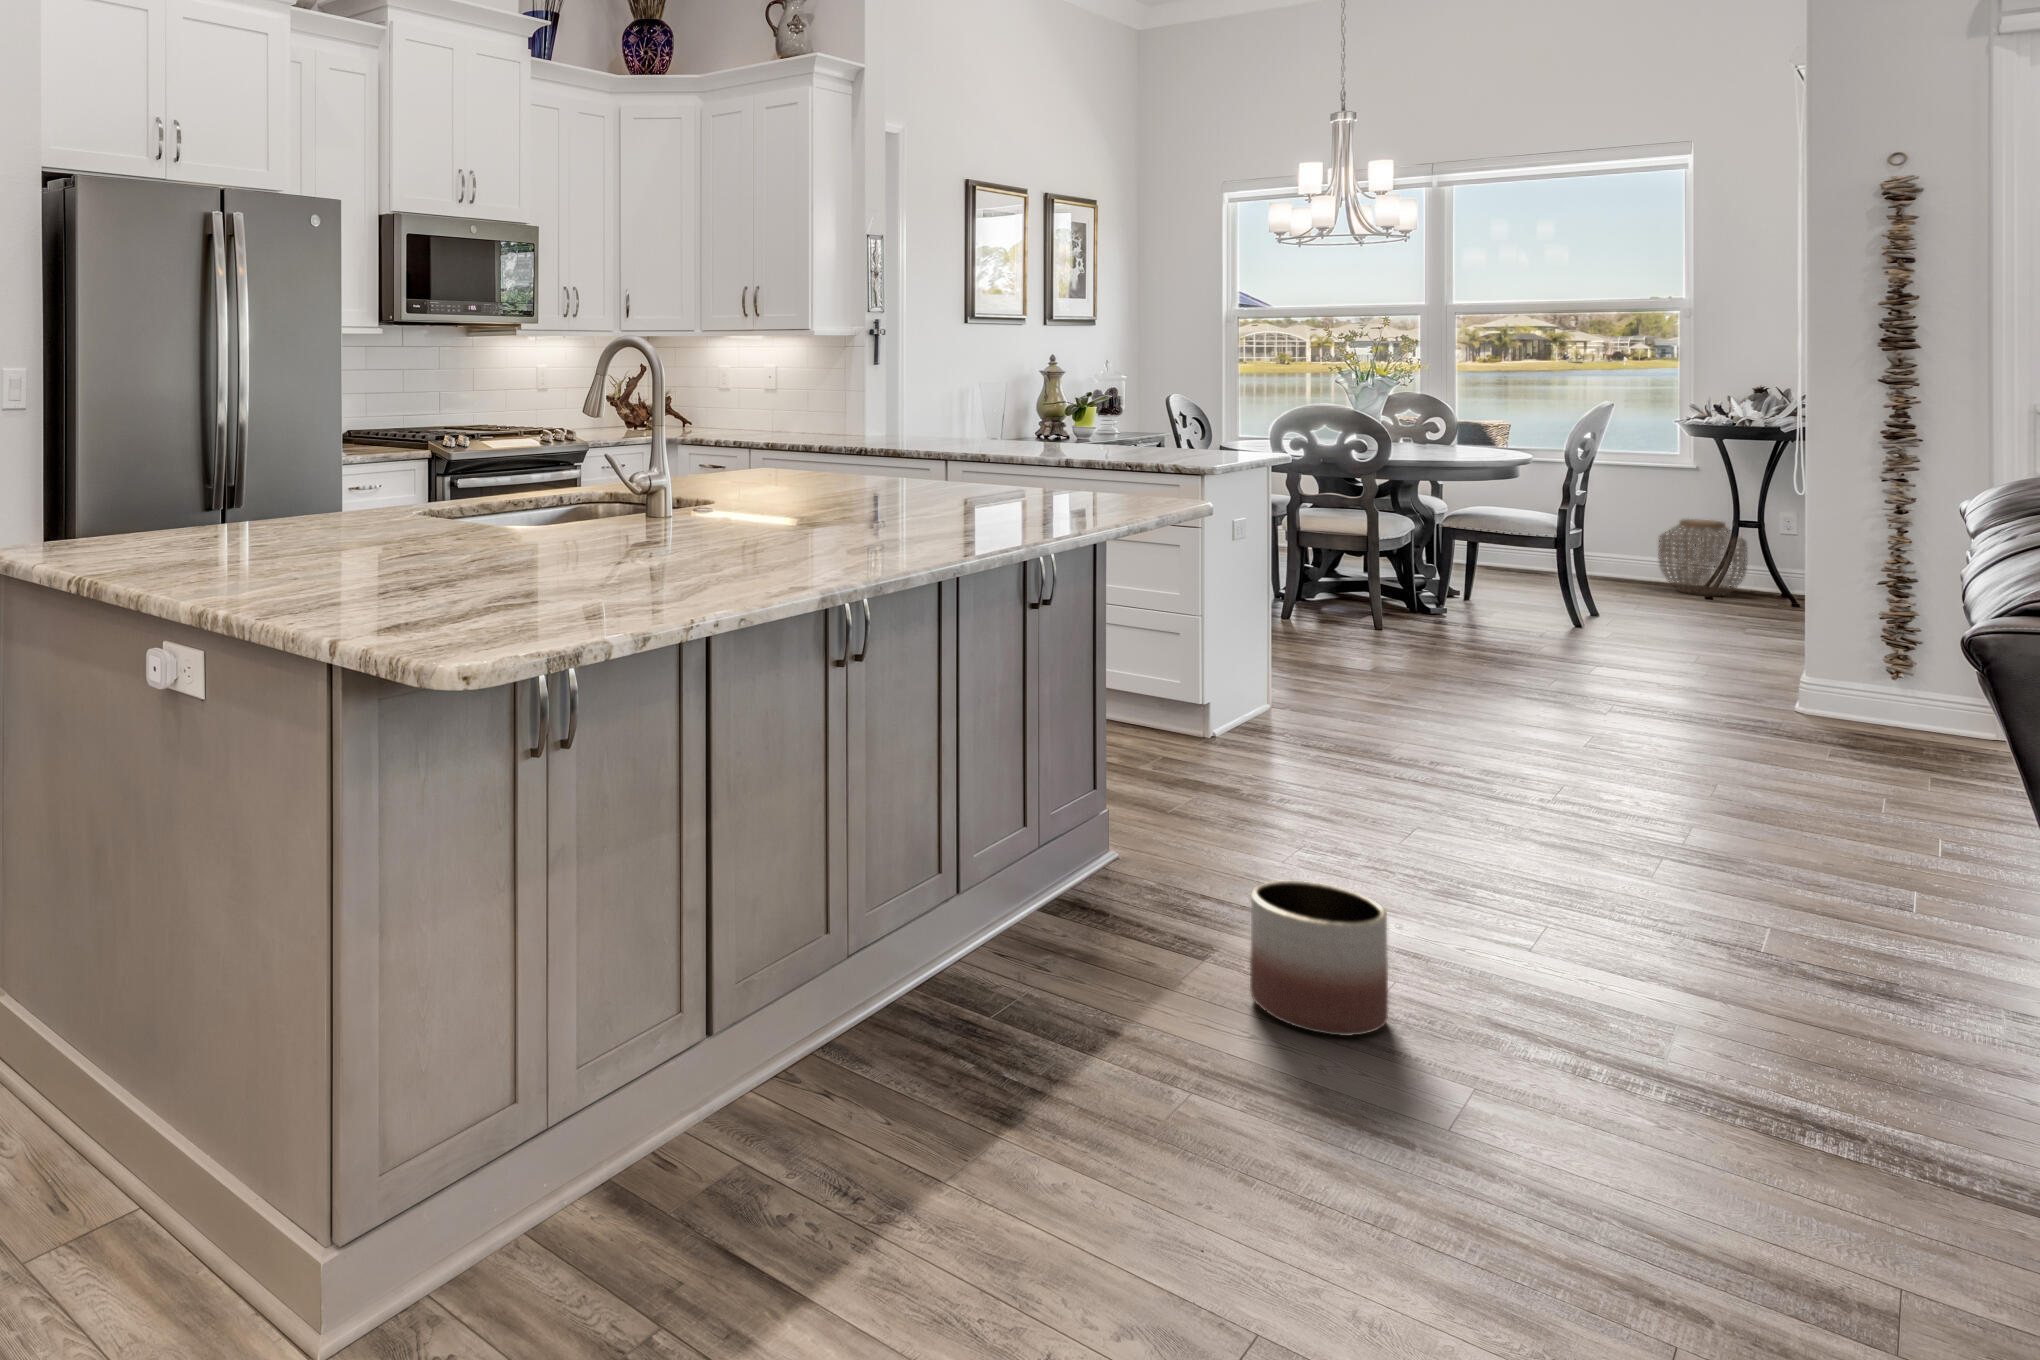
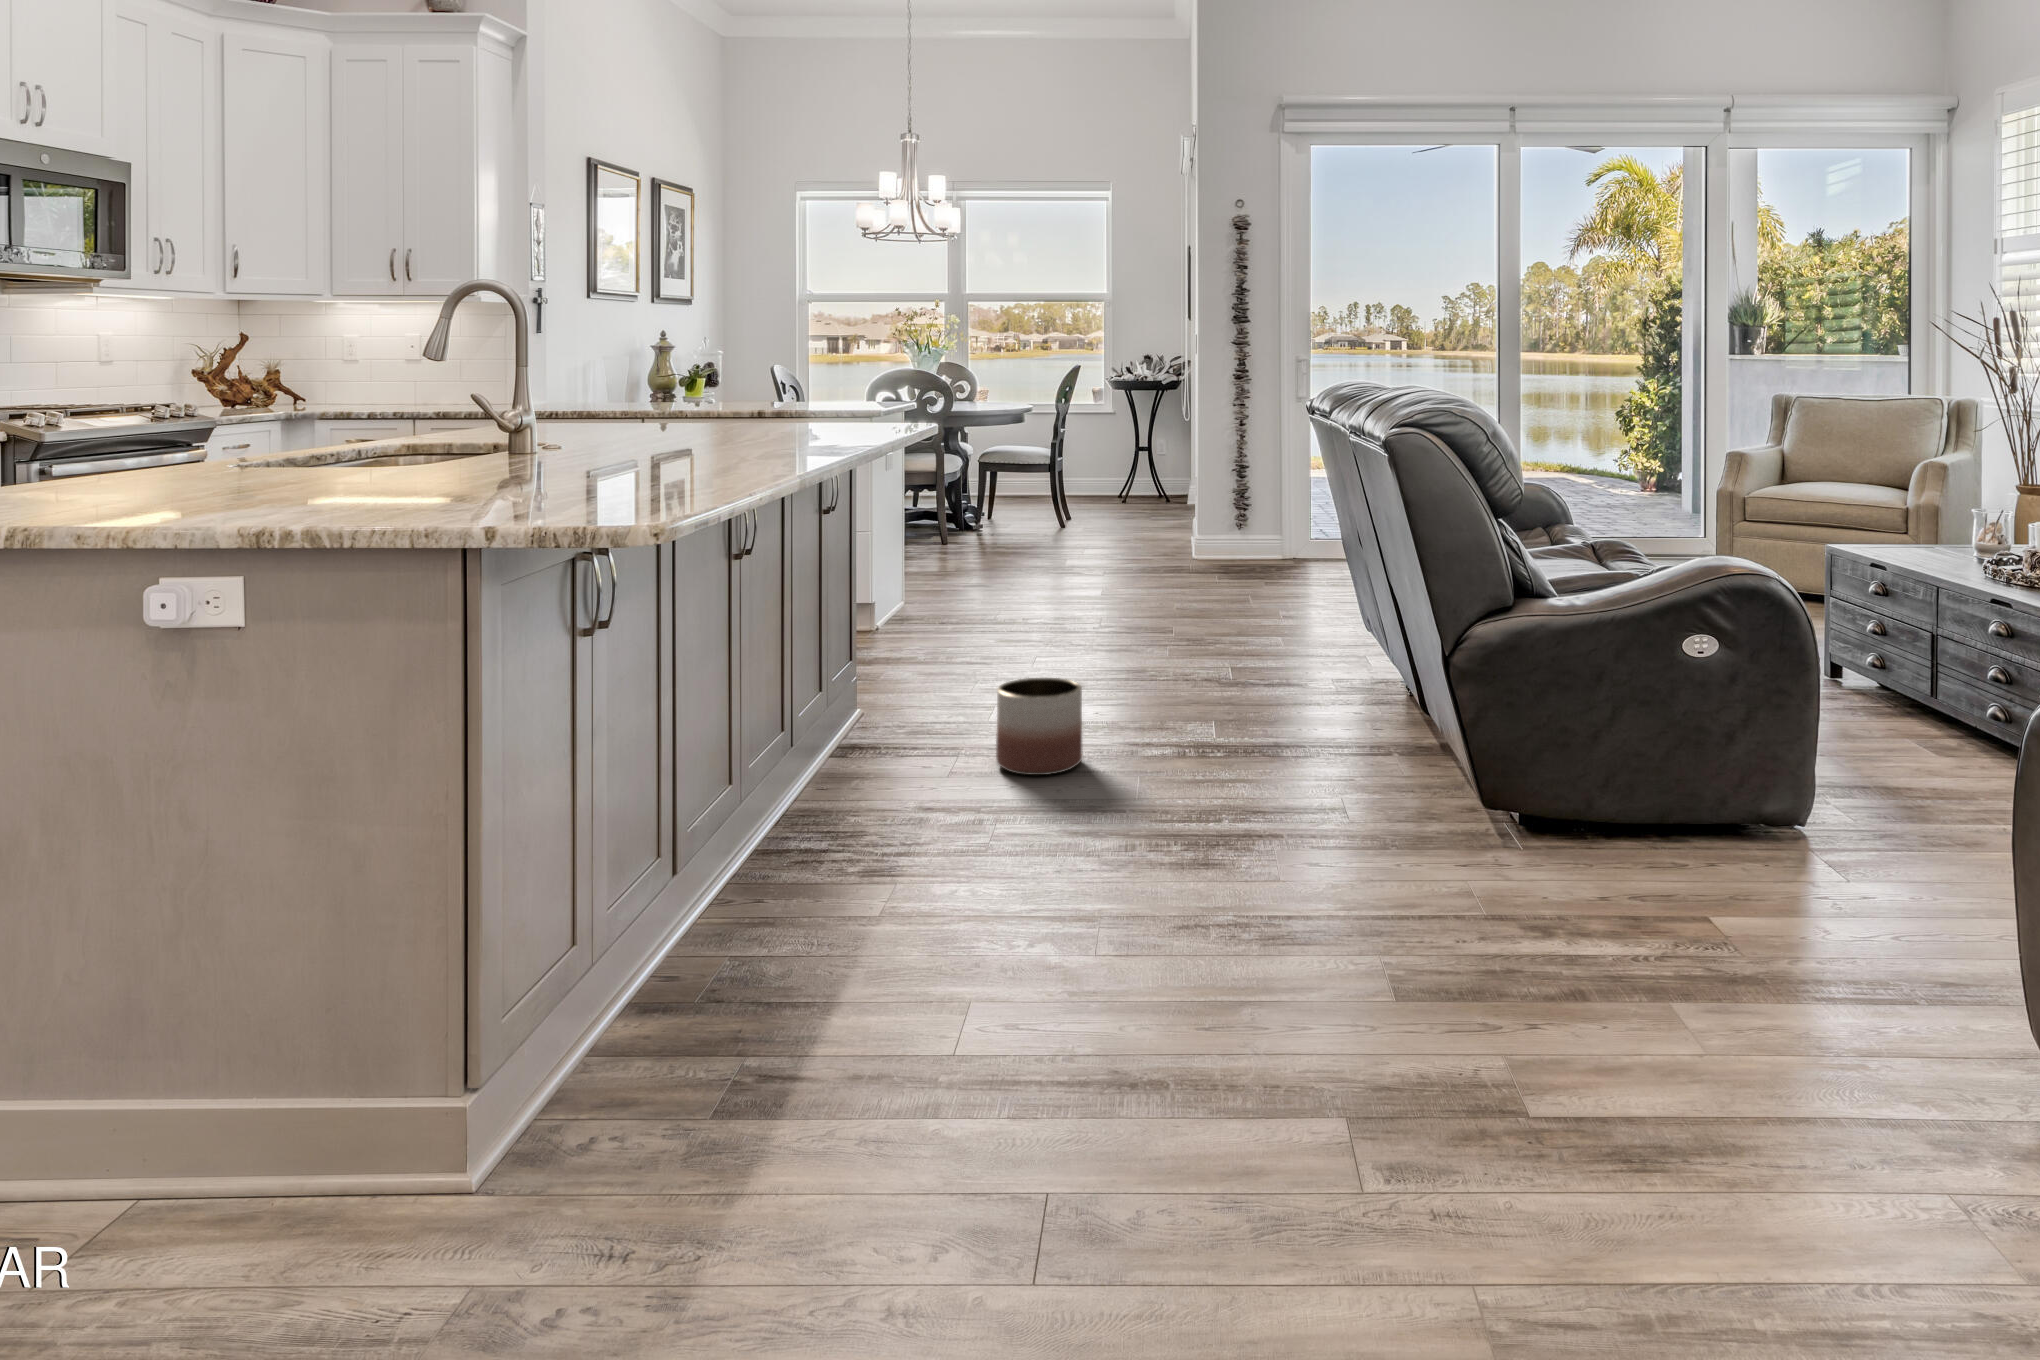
woven basket: present [1658,519,1747,596] -> none [1094,449,1143,501]

